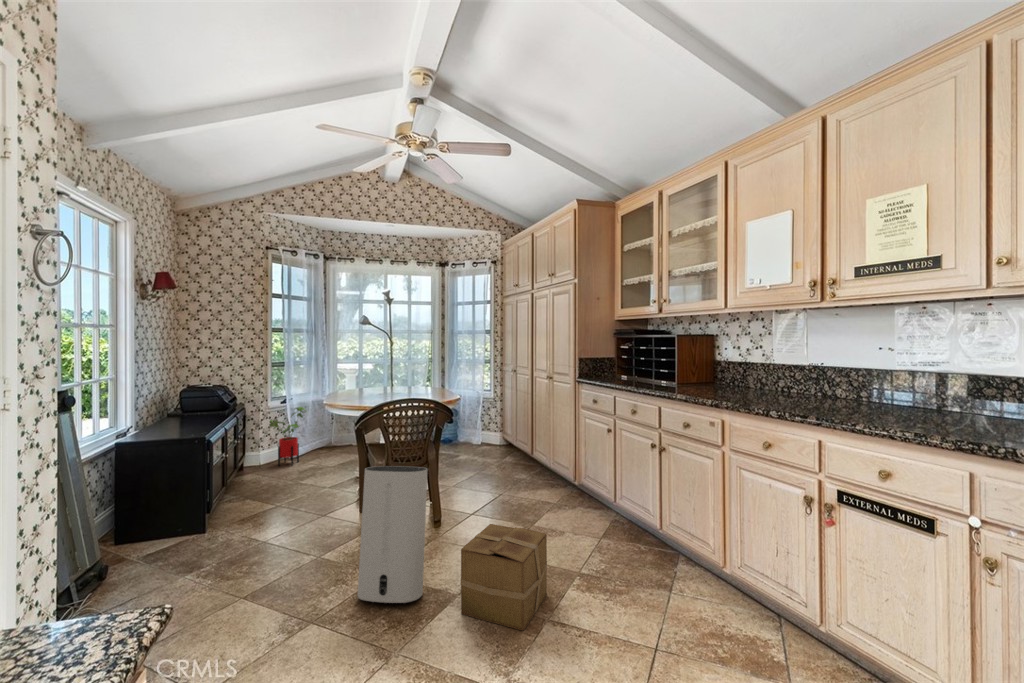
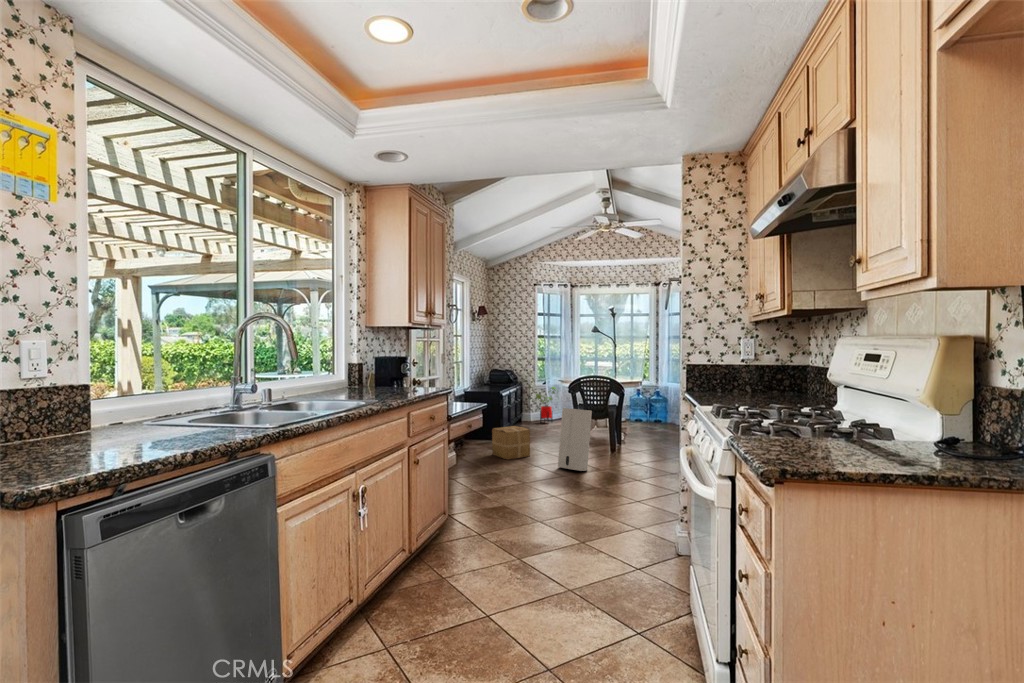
cardboard box: present [461,524,547,630] -> present [492,426,530,460]

